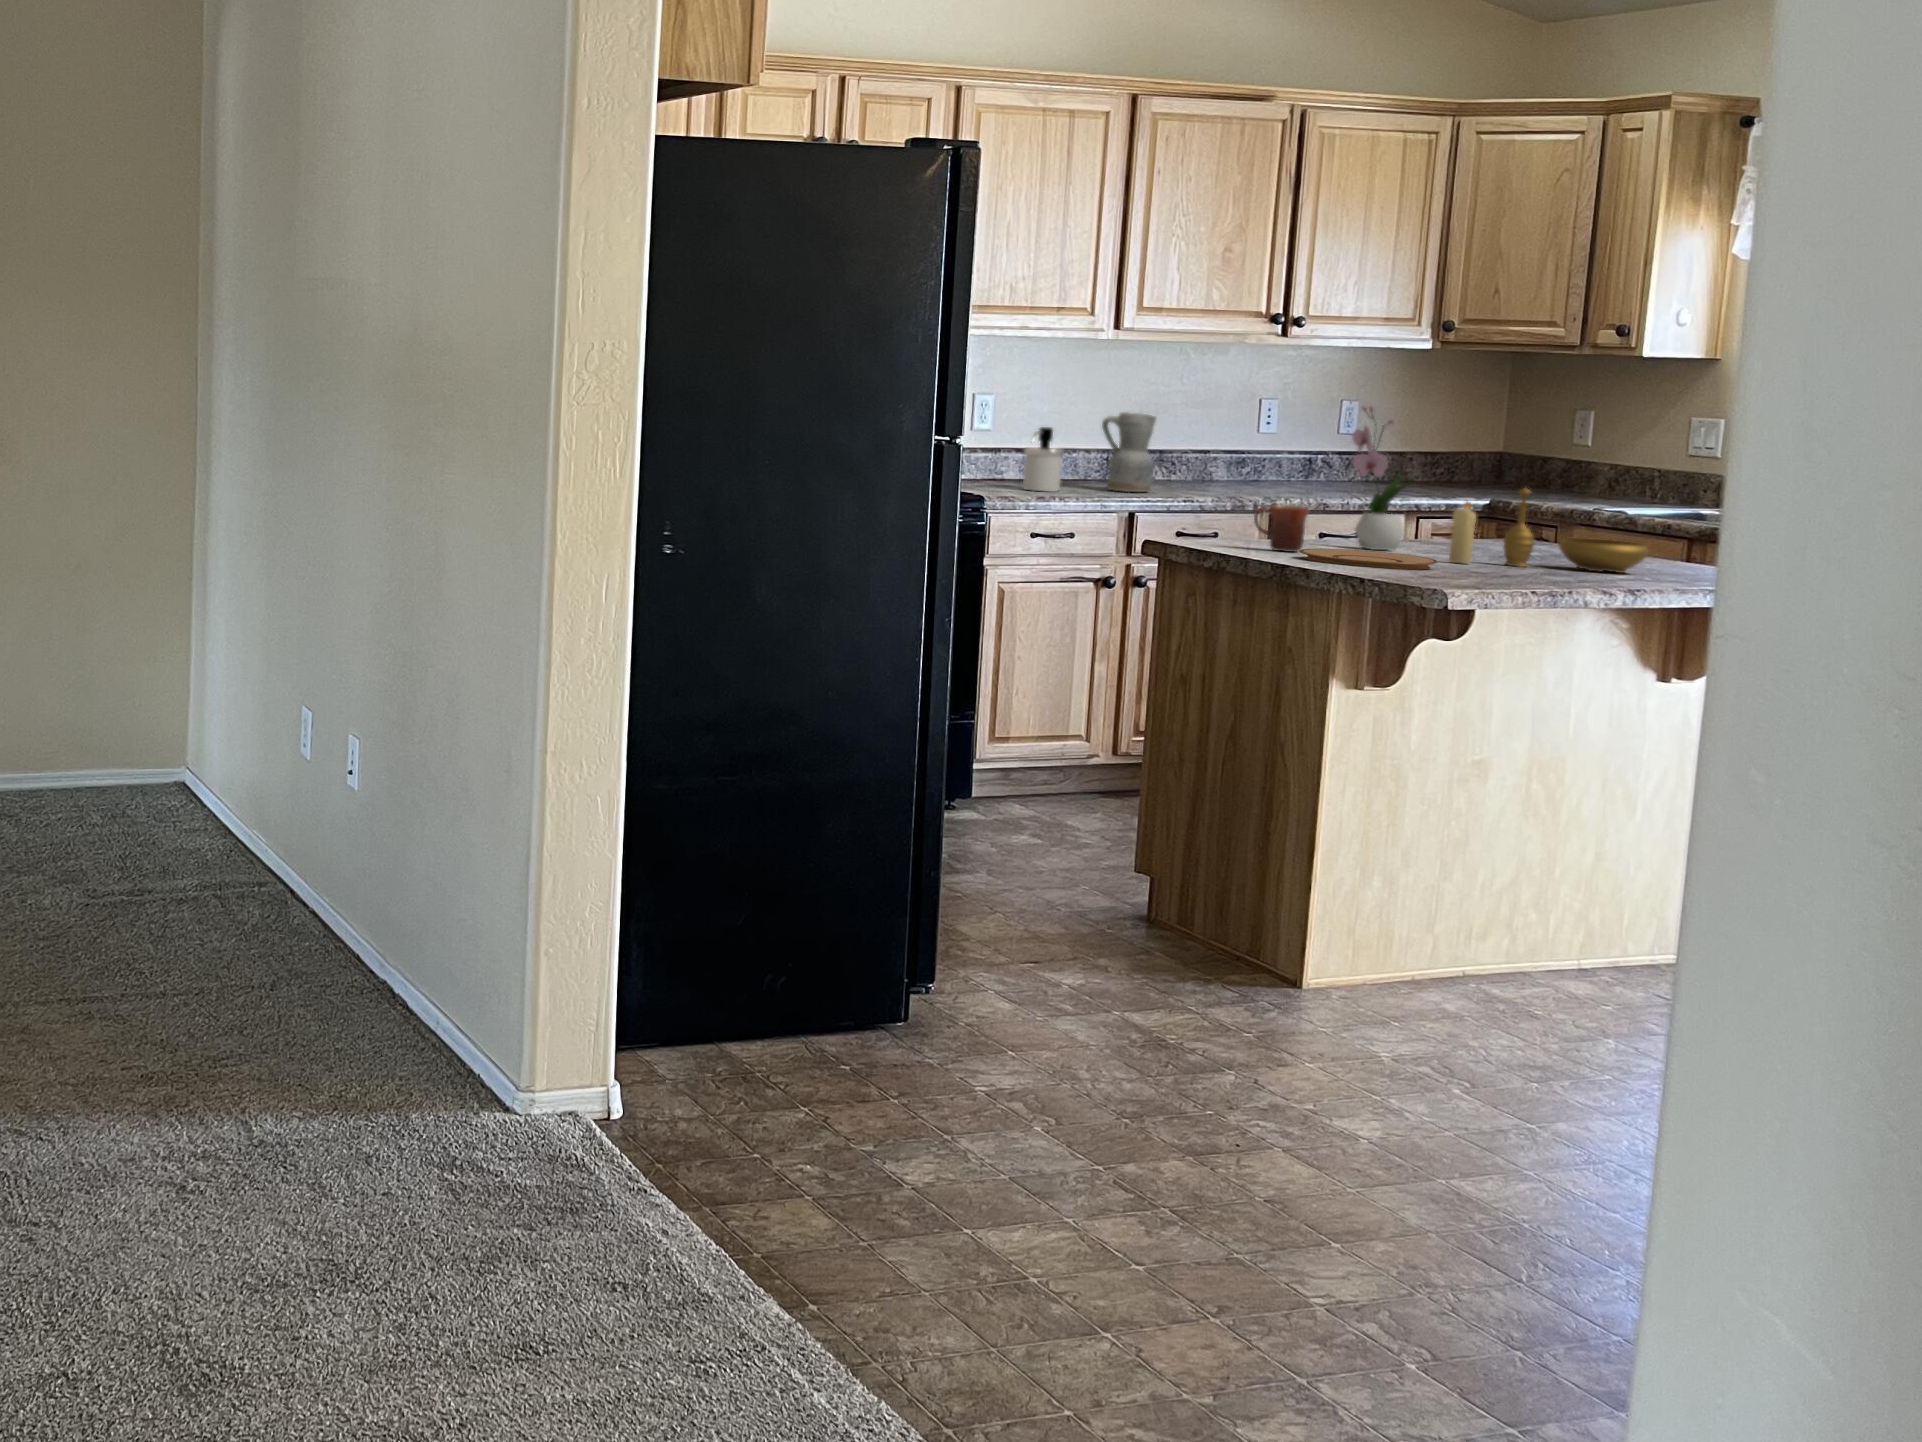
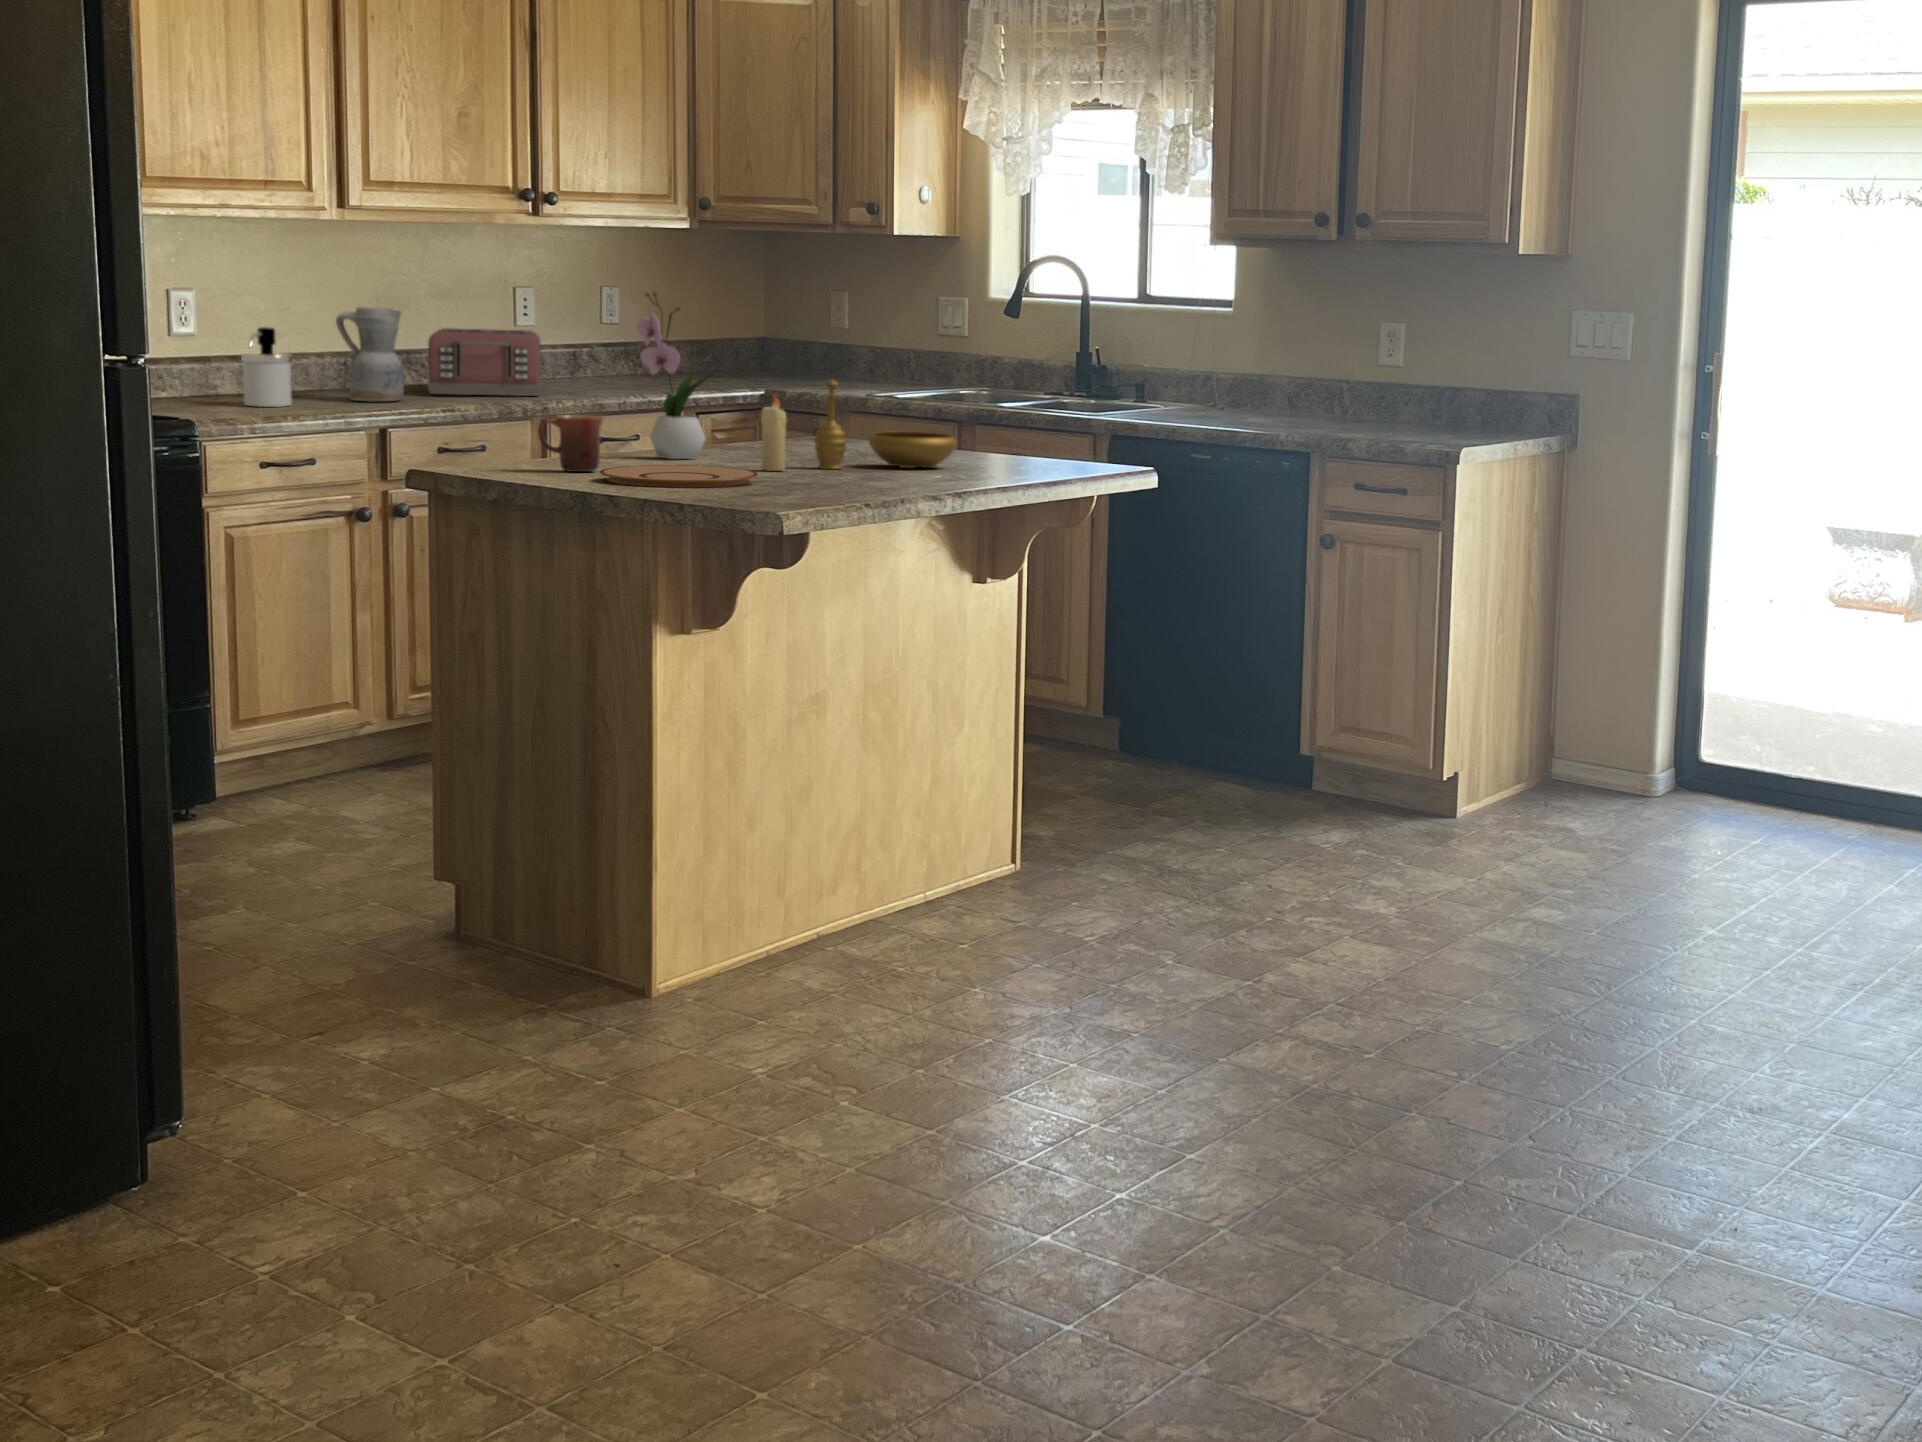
toaster: none [1173,433,1277,495] -> present [428,328,541,396]

